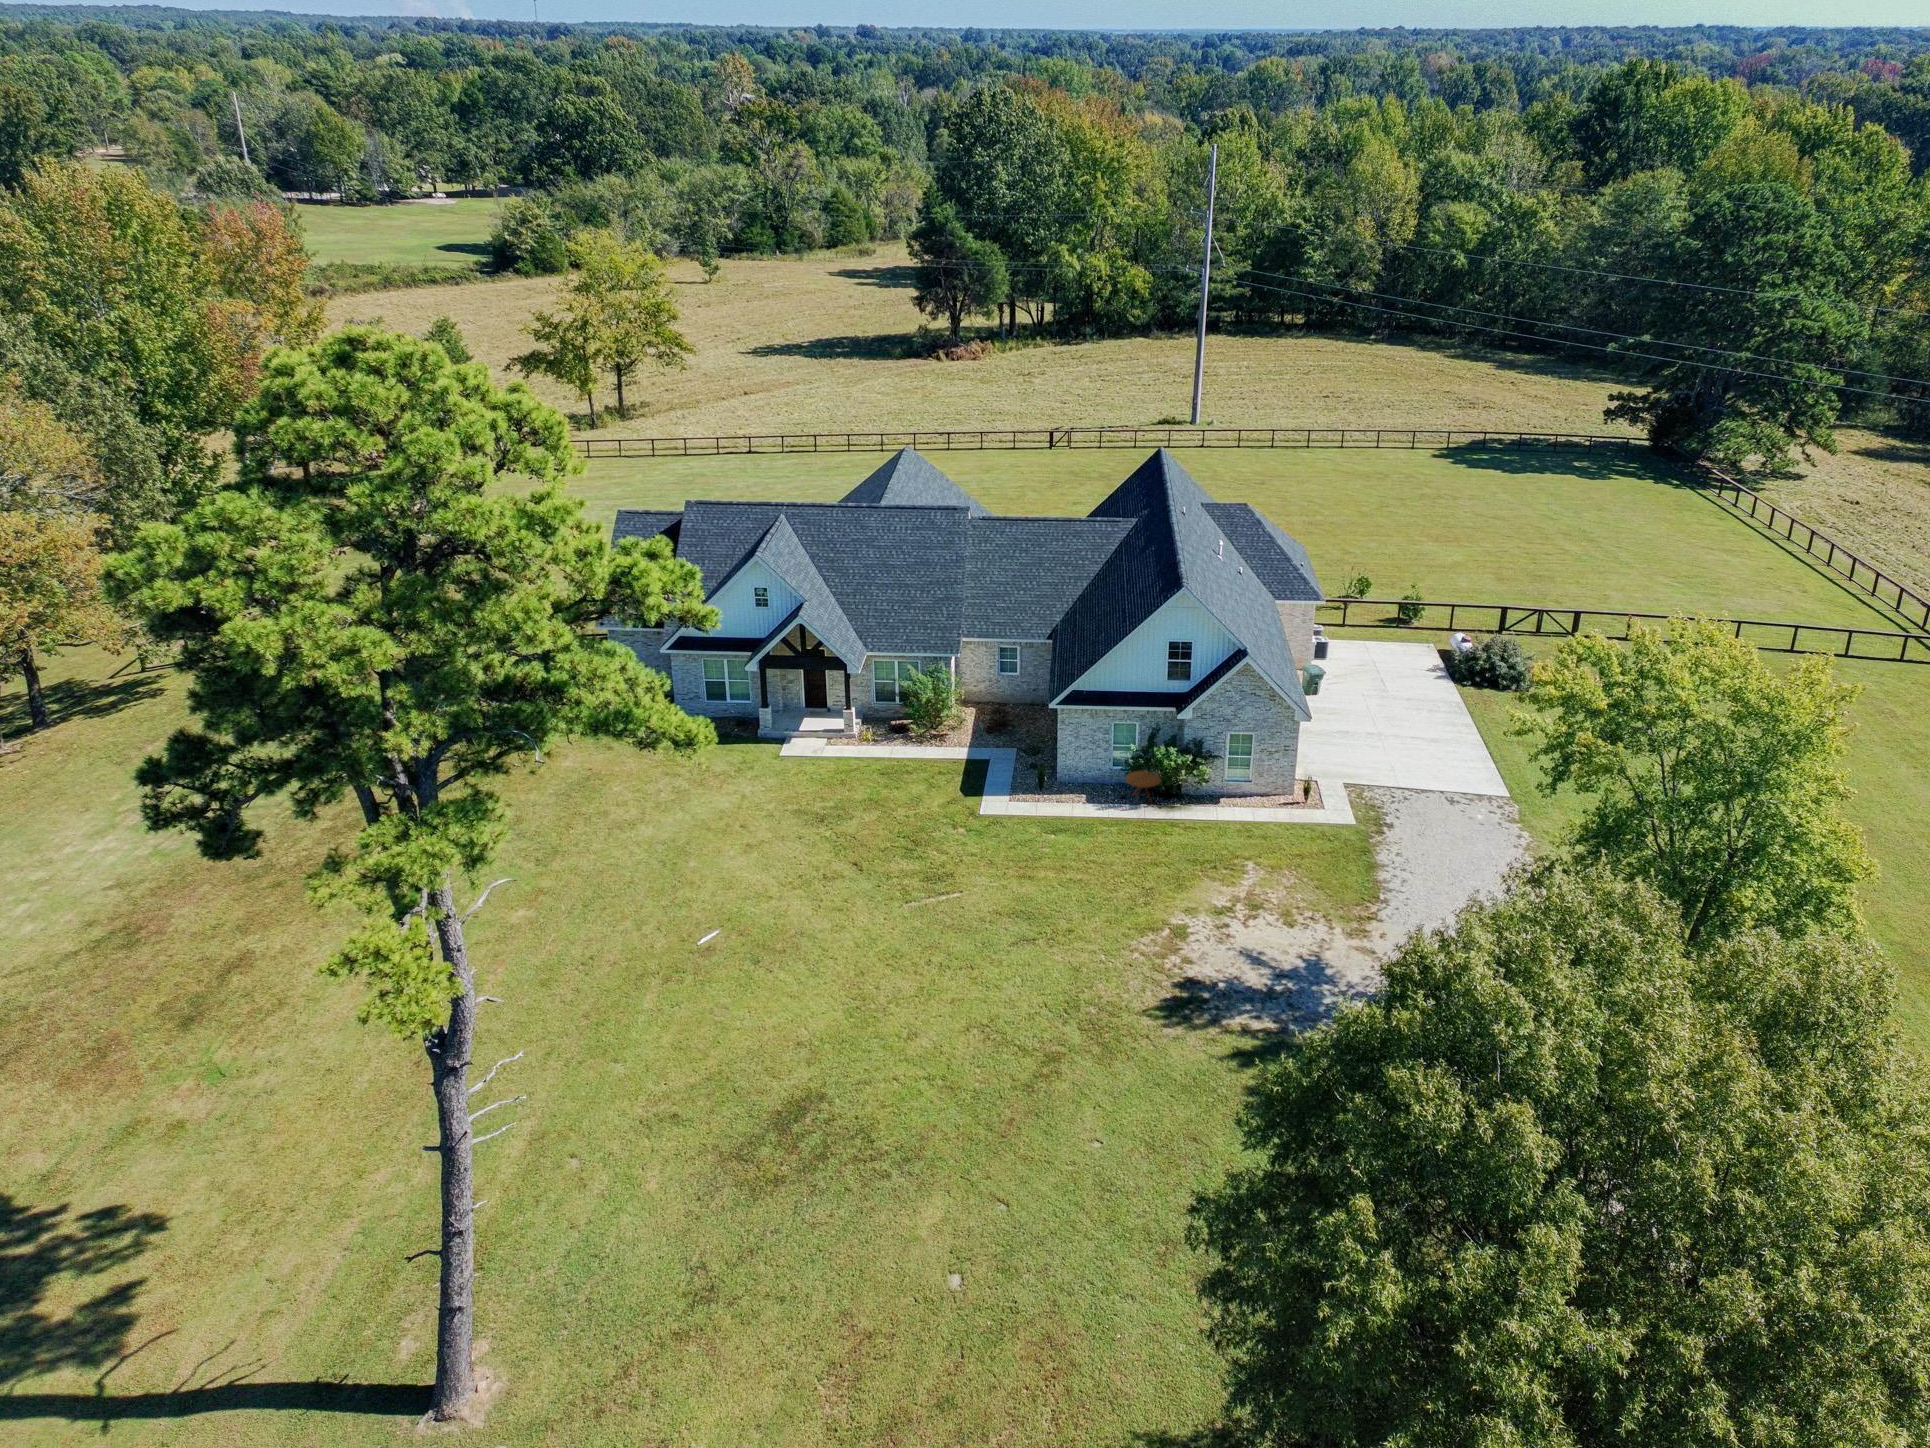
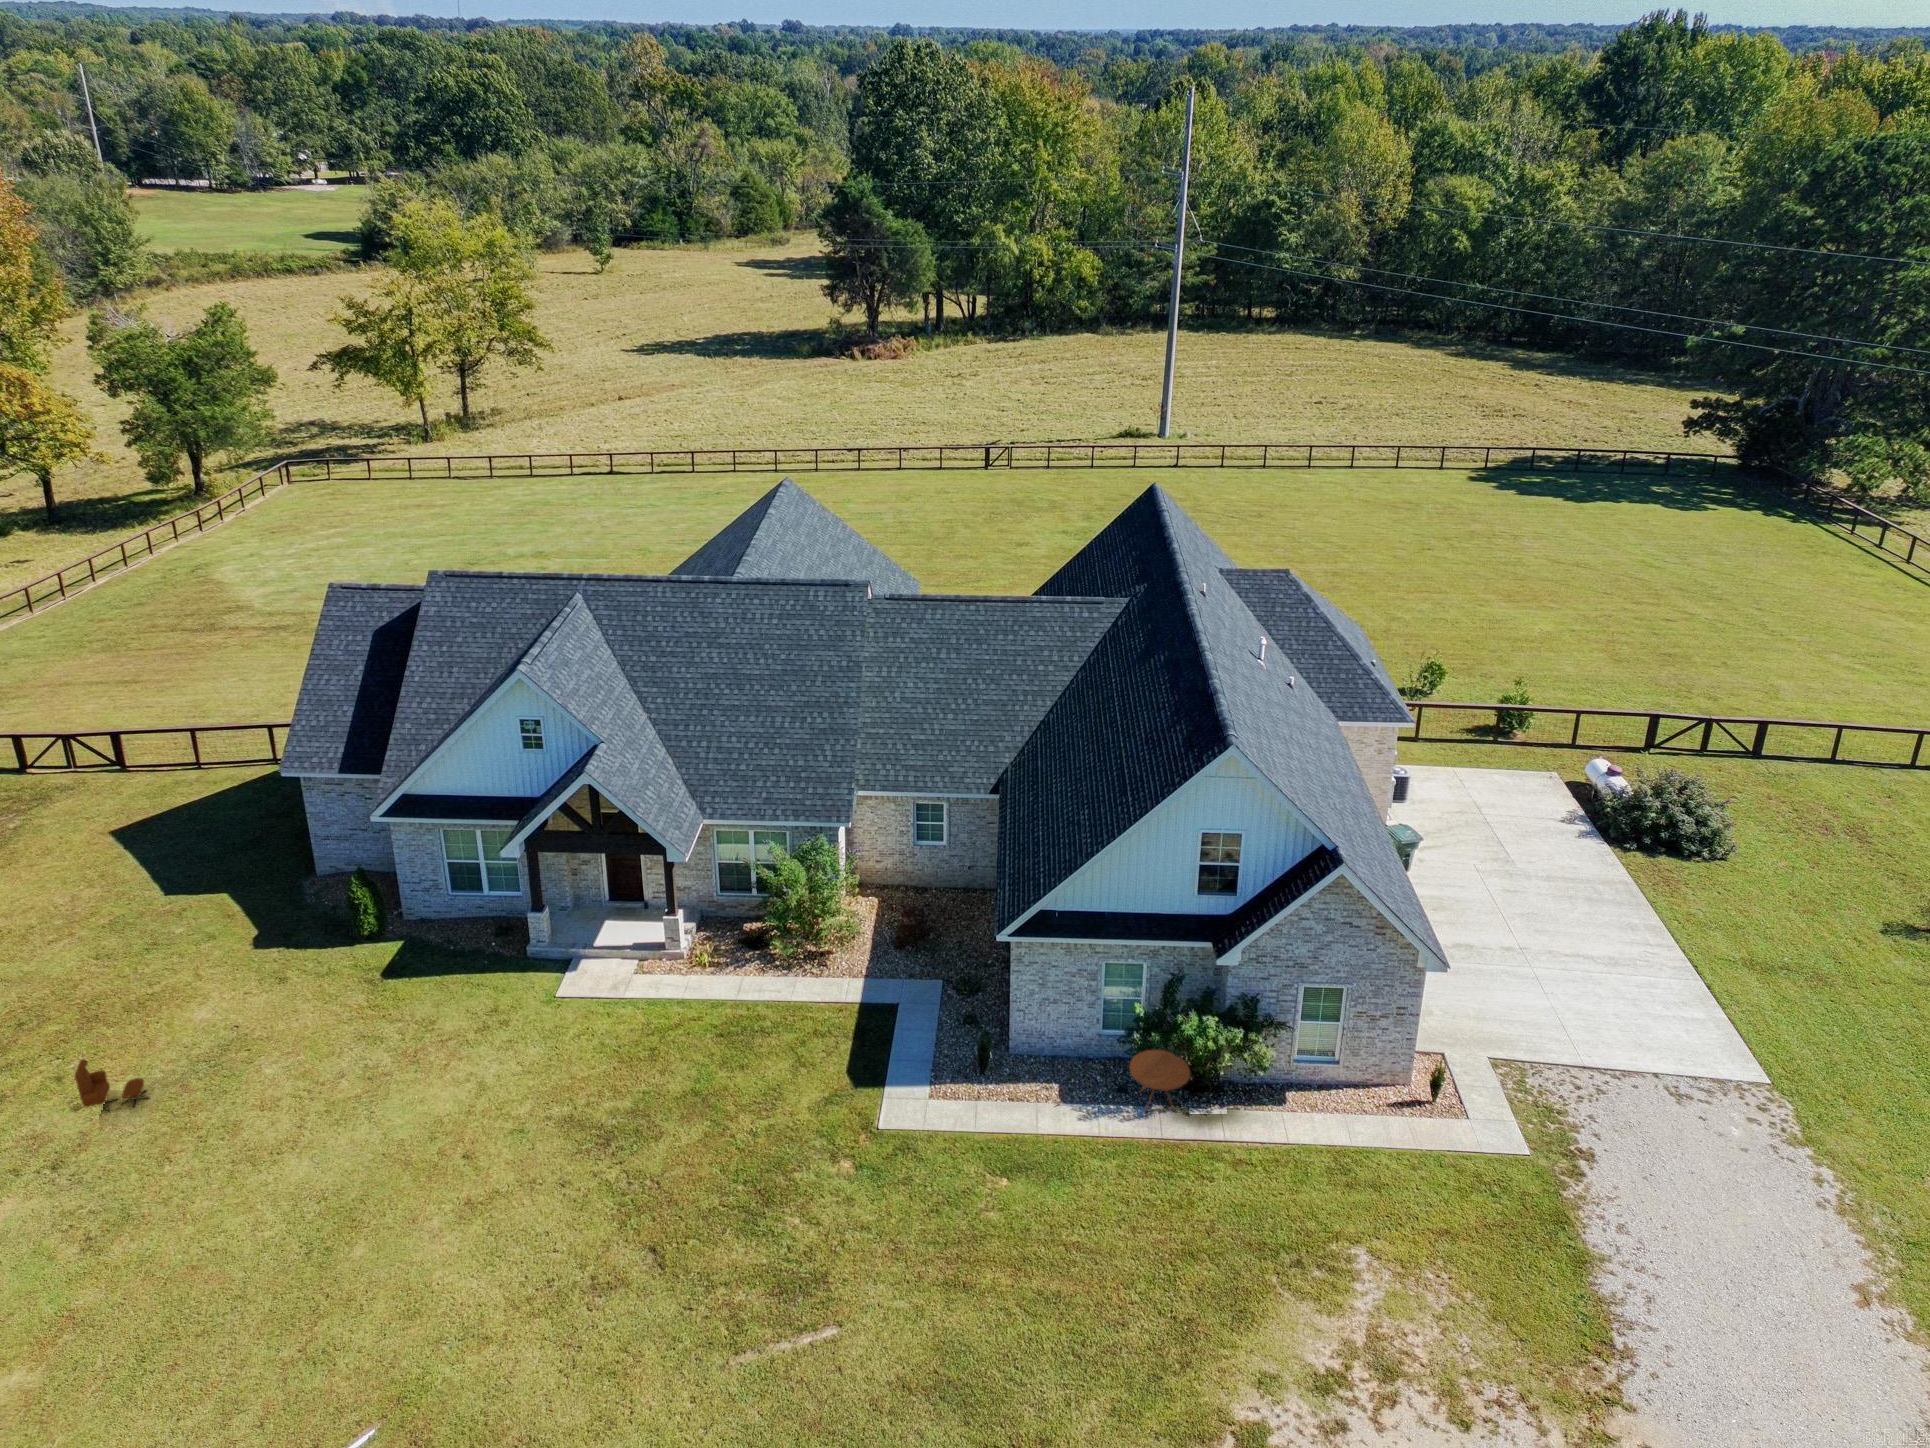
lounge chair: none [514,772,552,805] -> present [75,1059,149,1111]

